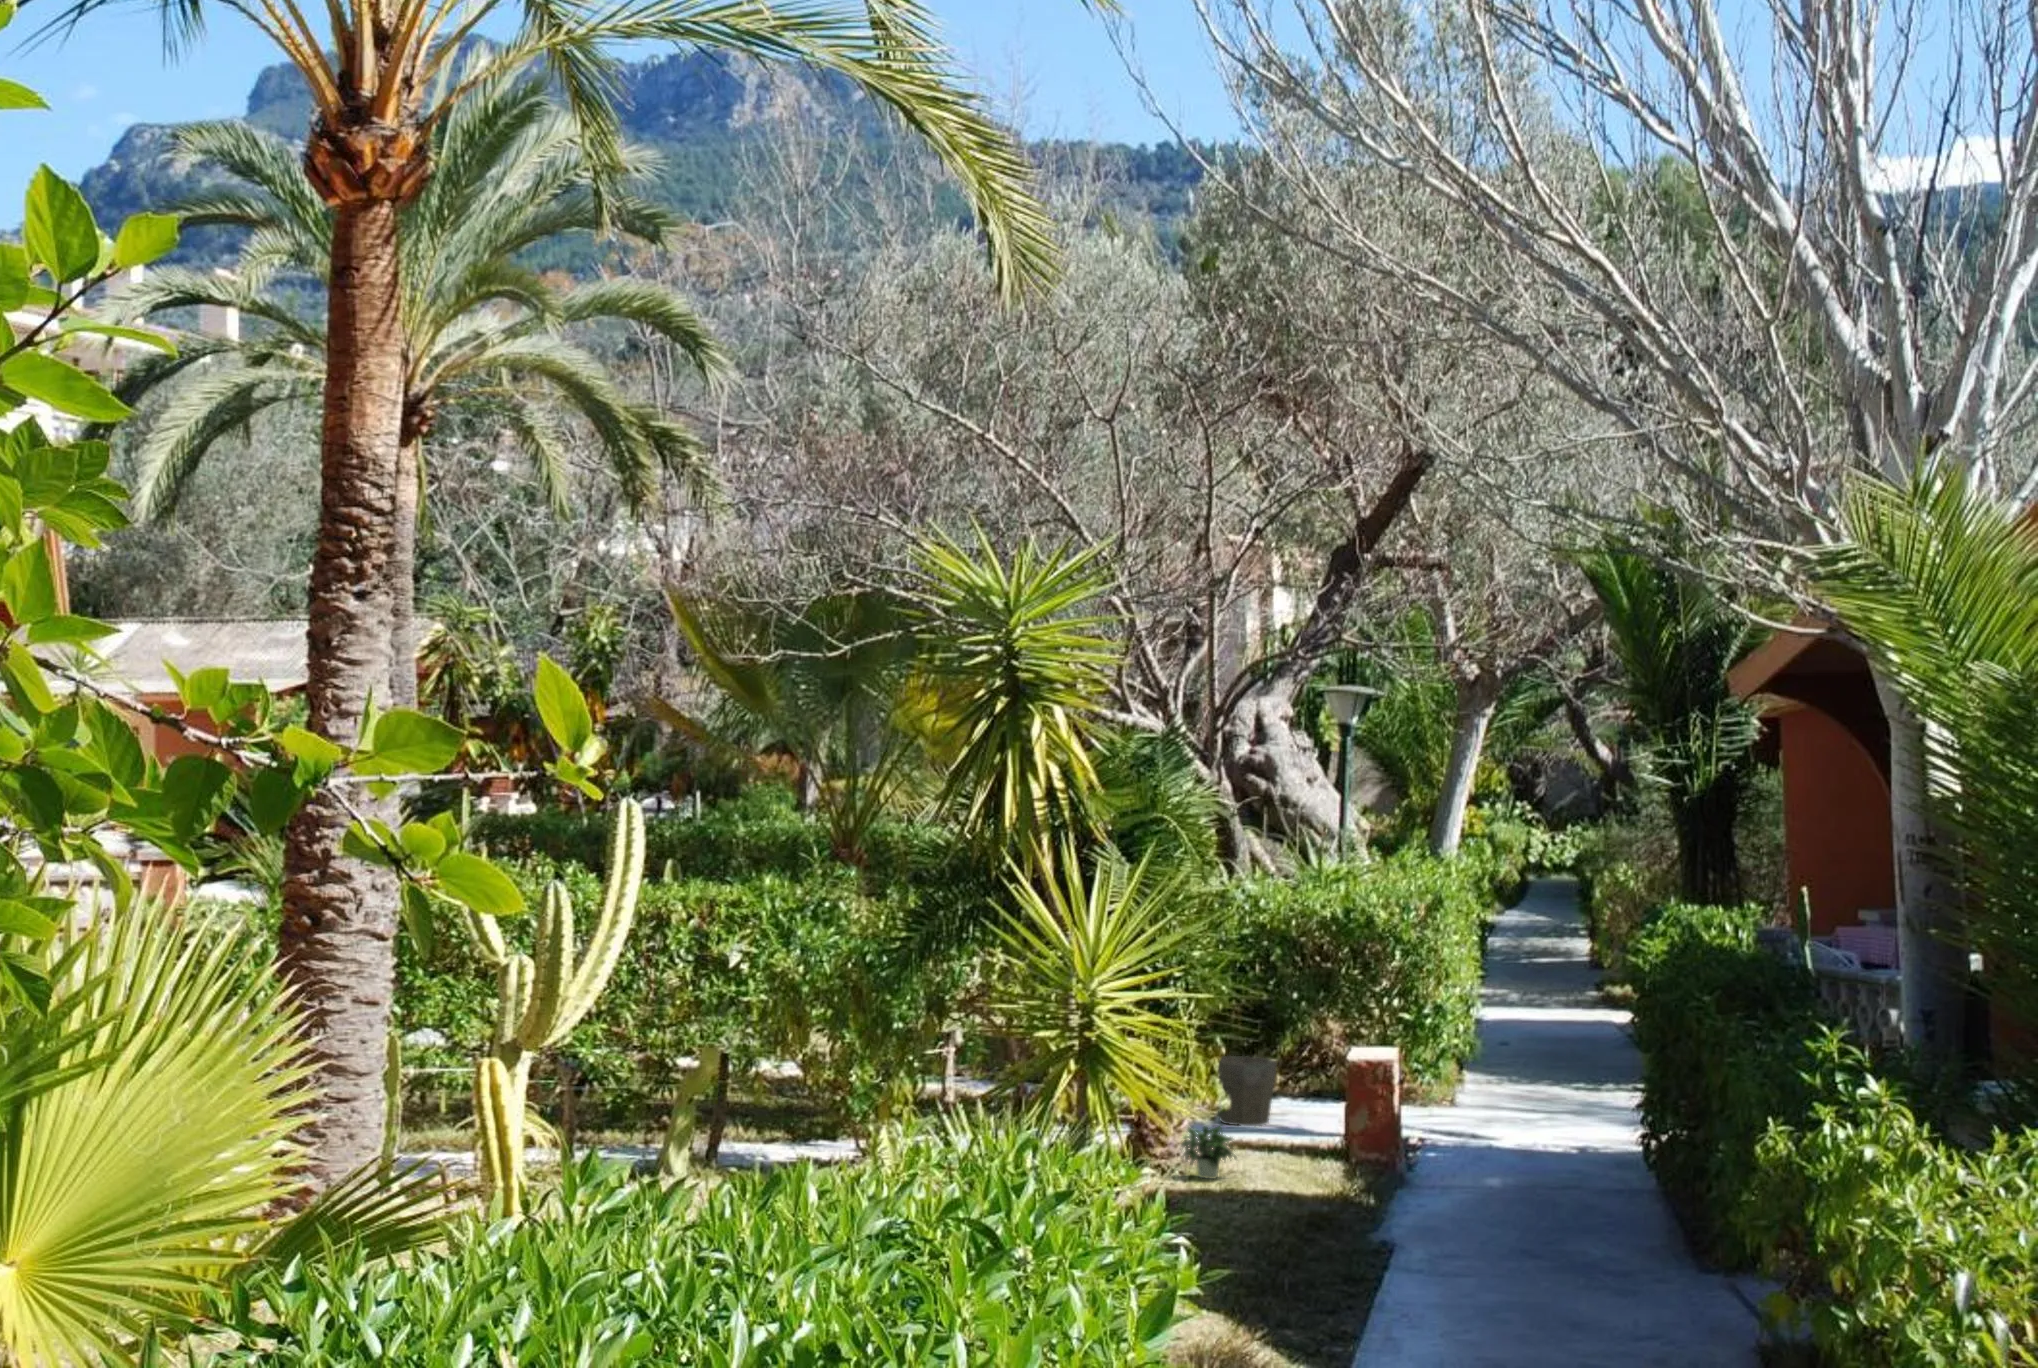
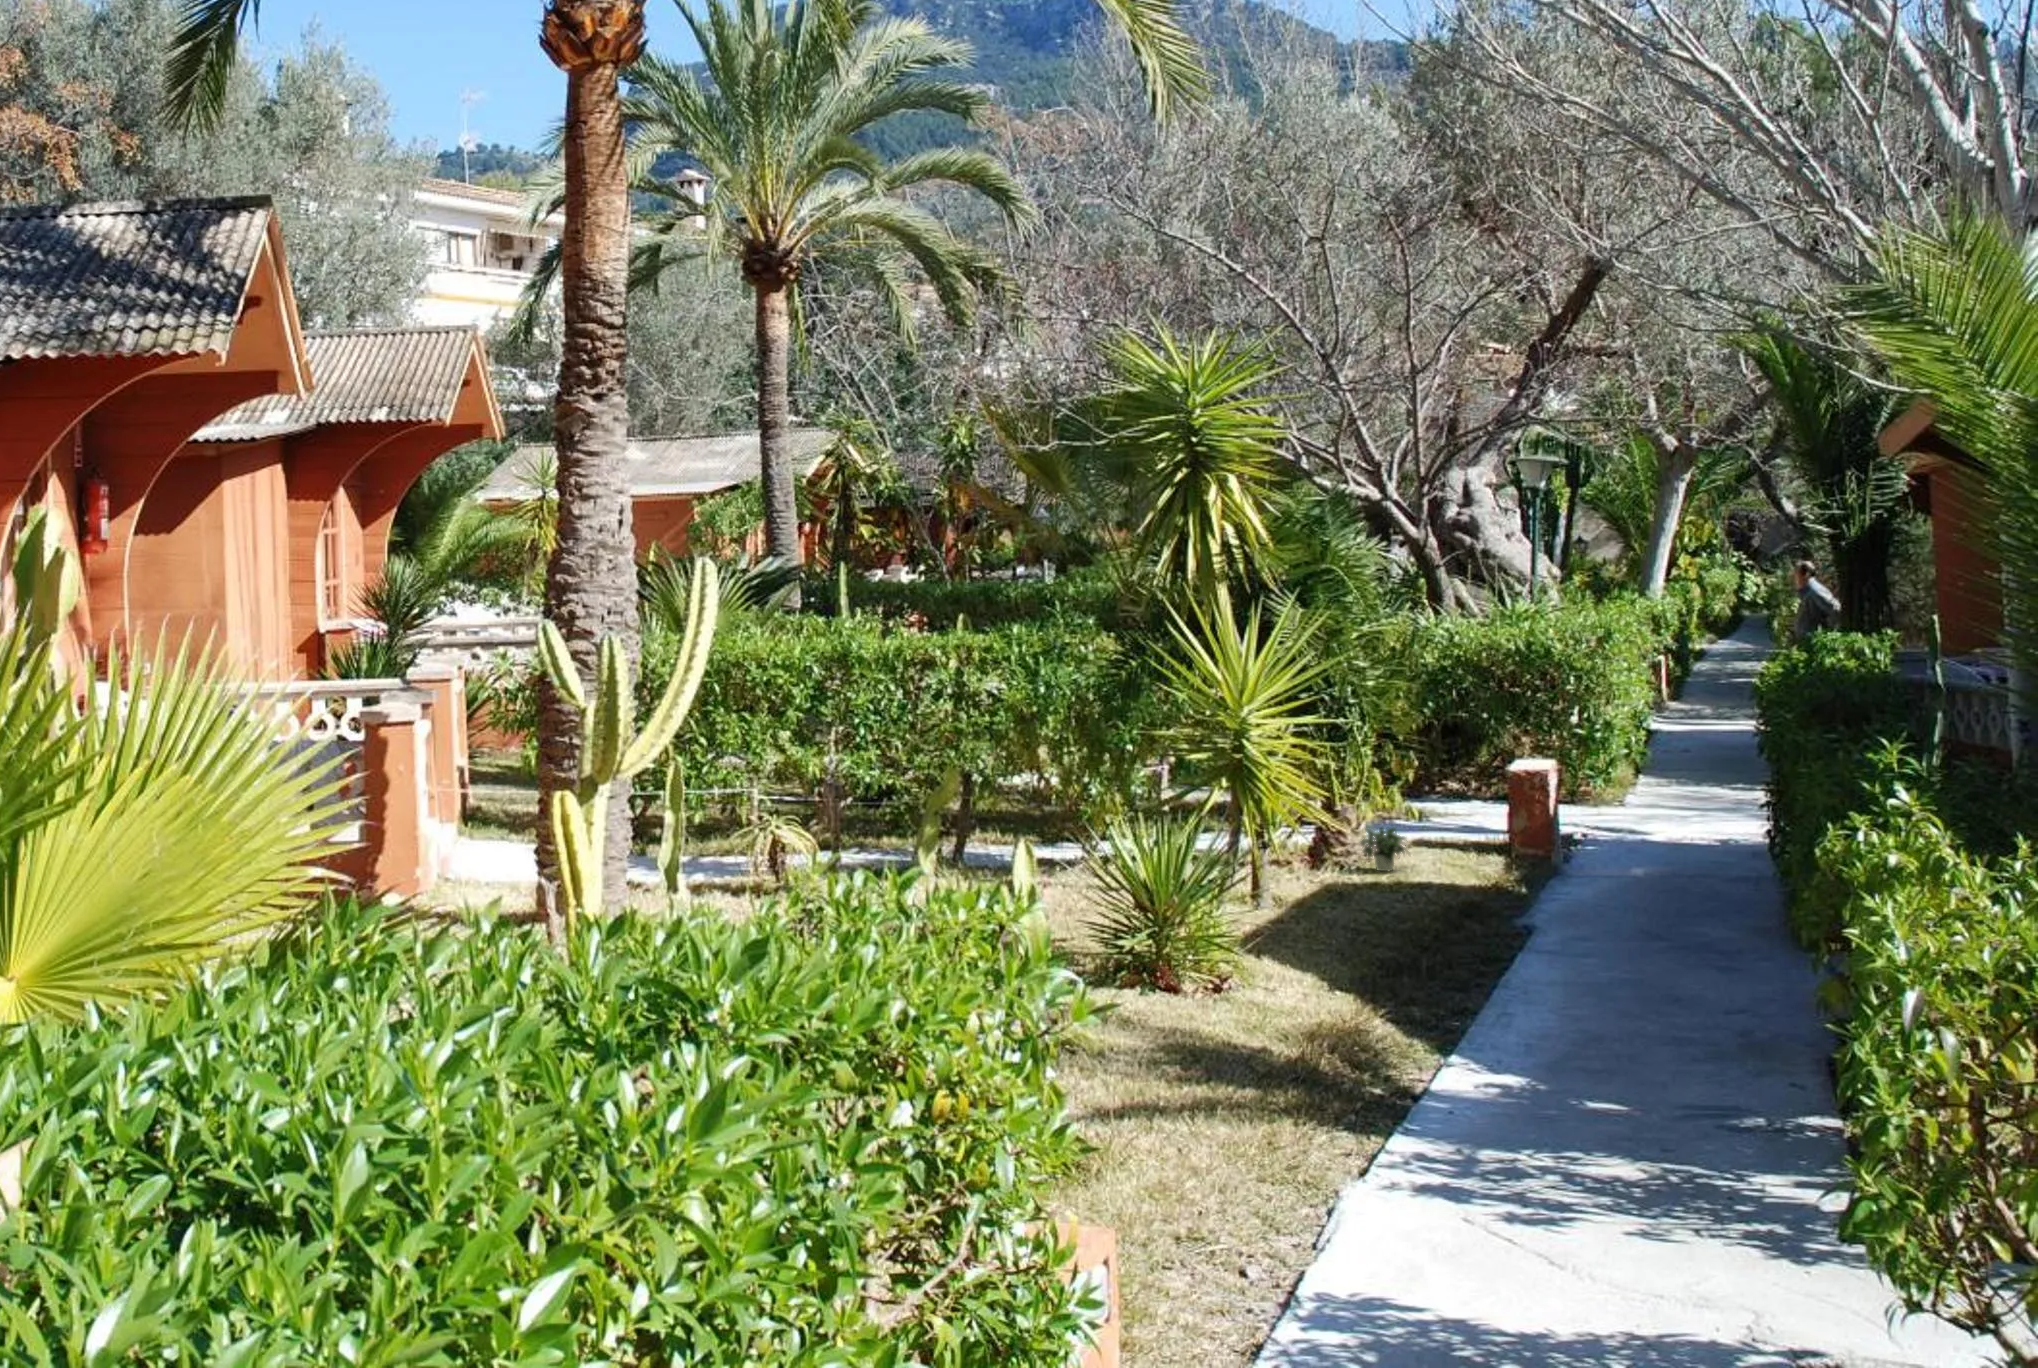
waste bin: present [1218,1056,1277,1126] -> none [1402,768,1461,826]

